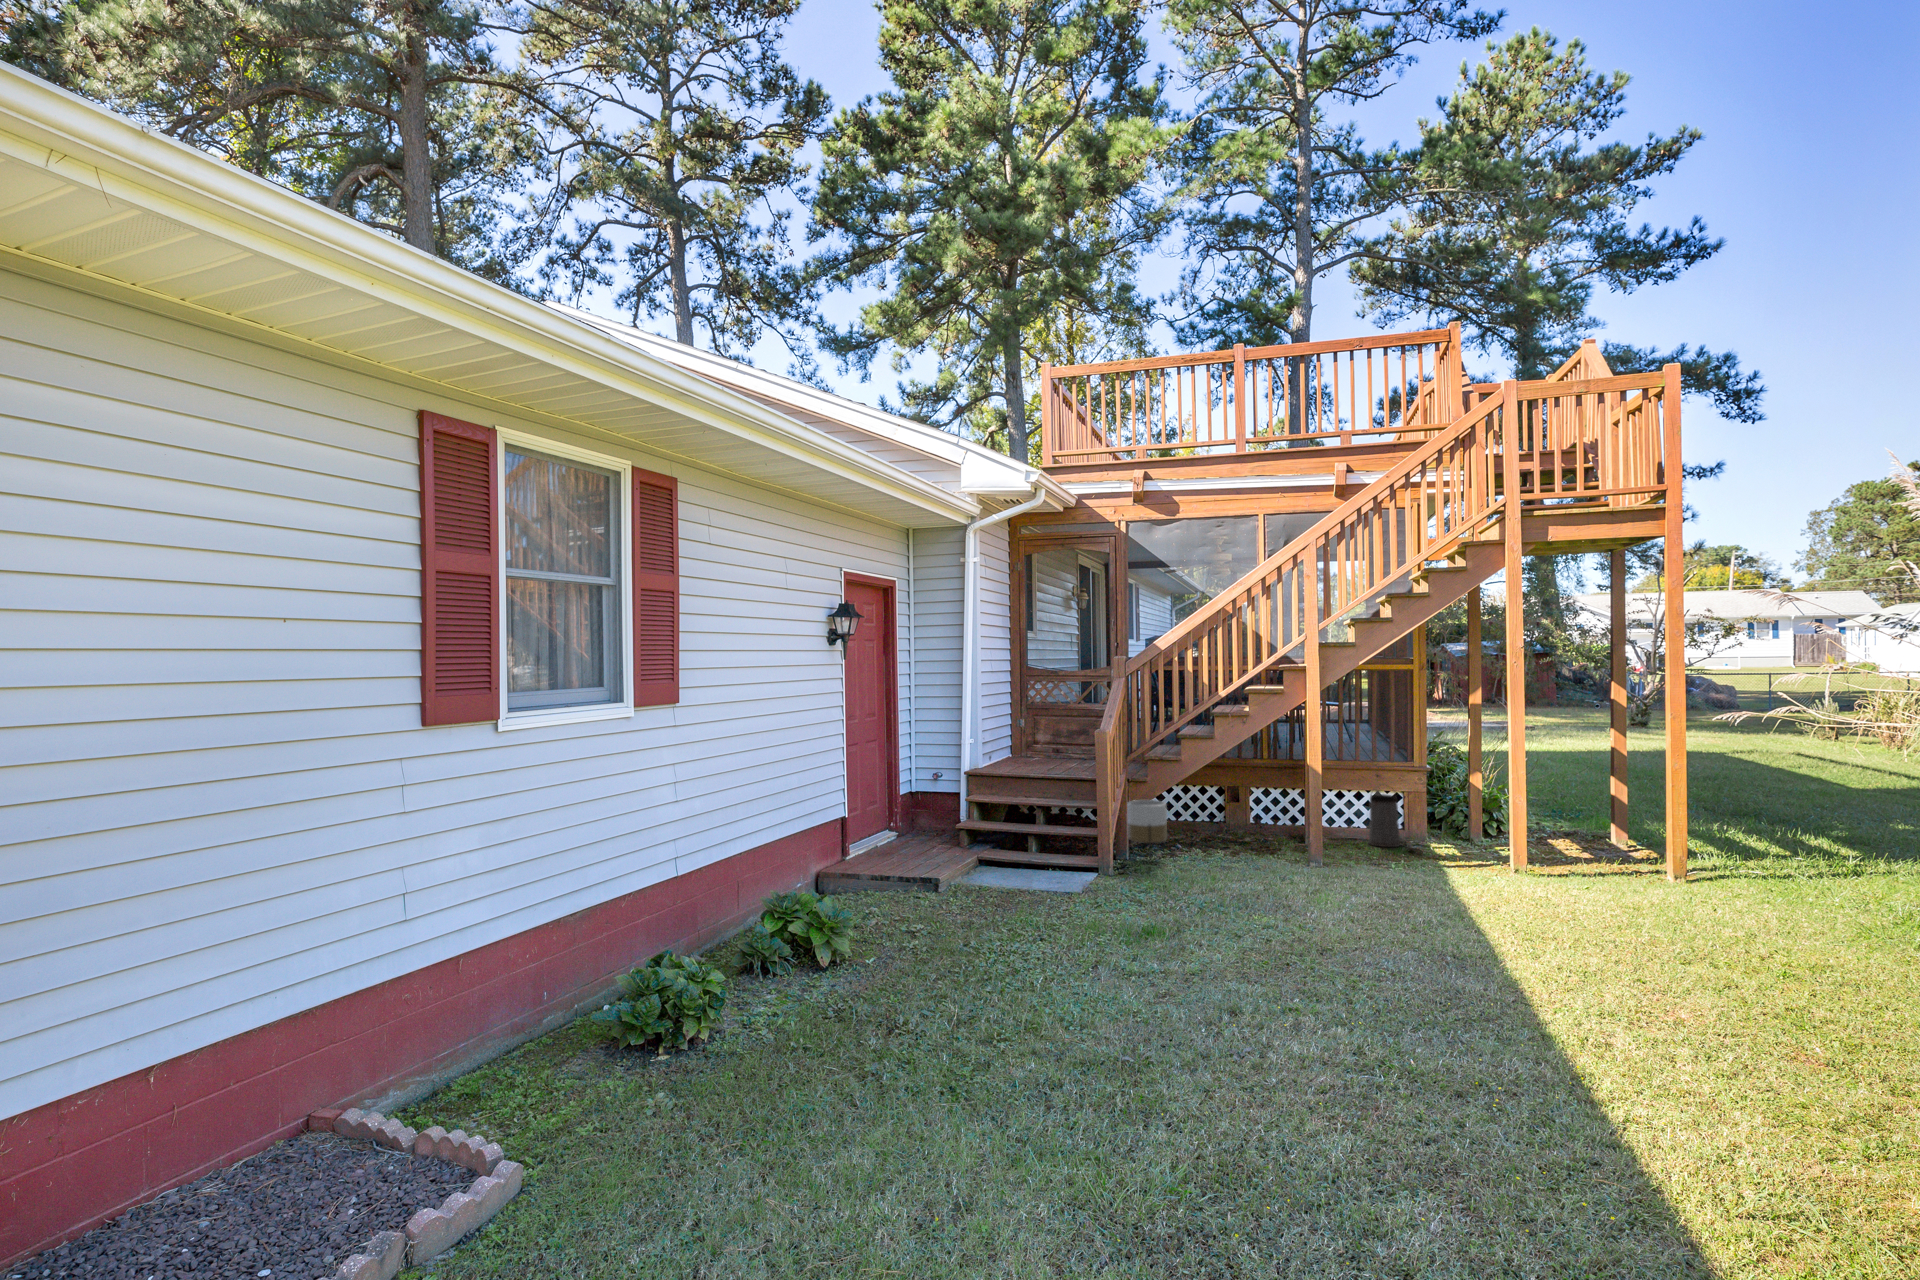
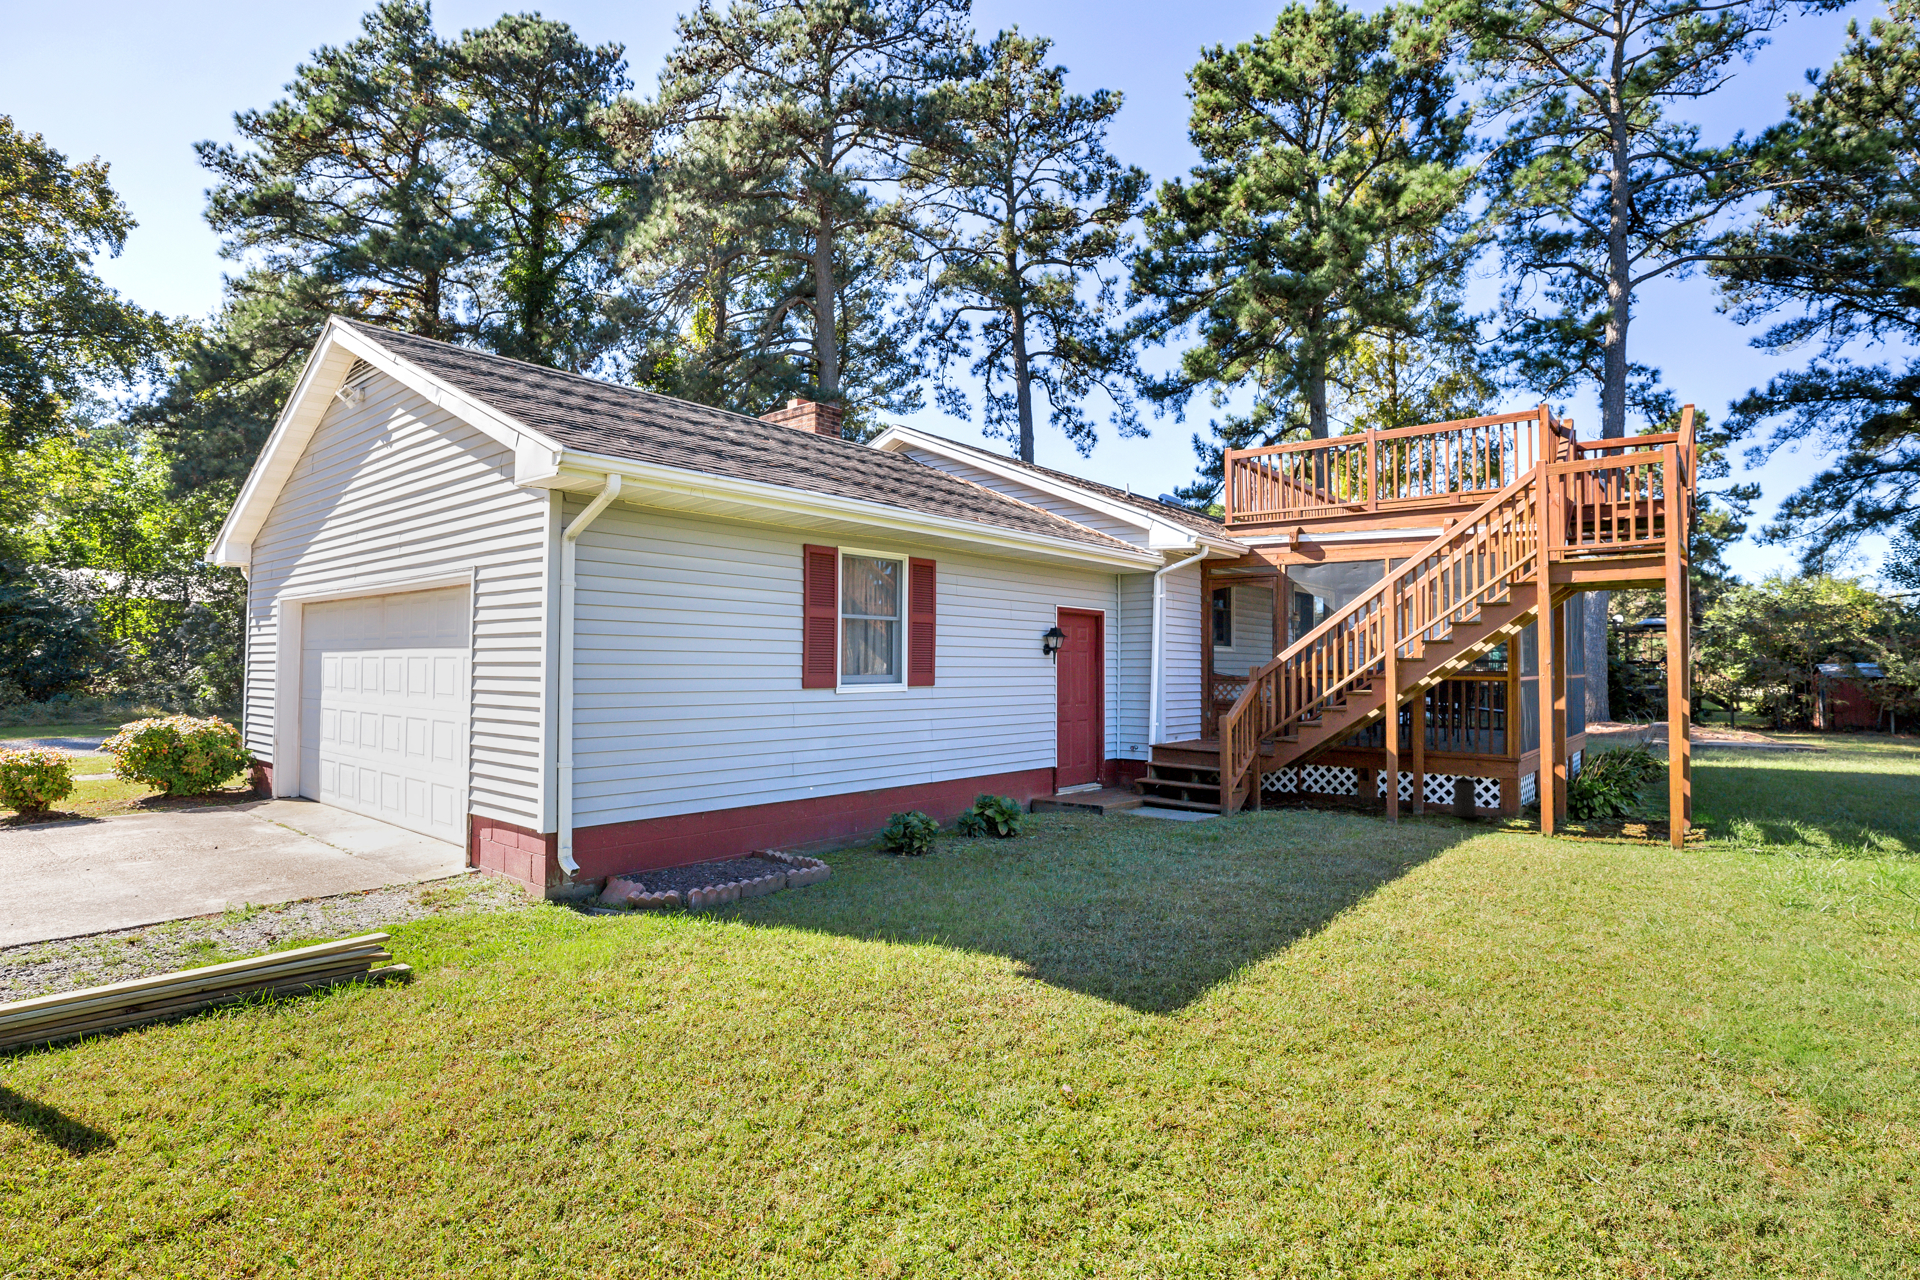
planter: present [1127,800,1167,851] -> none [1252,767,1281,809]

